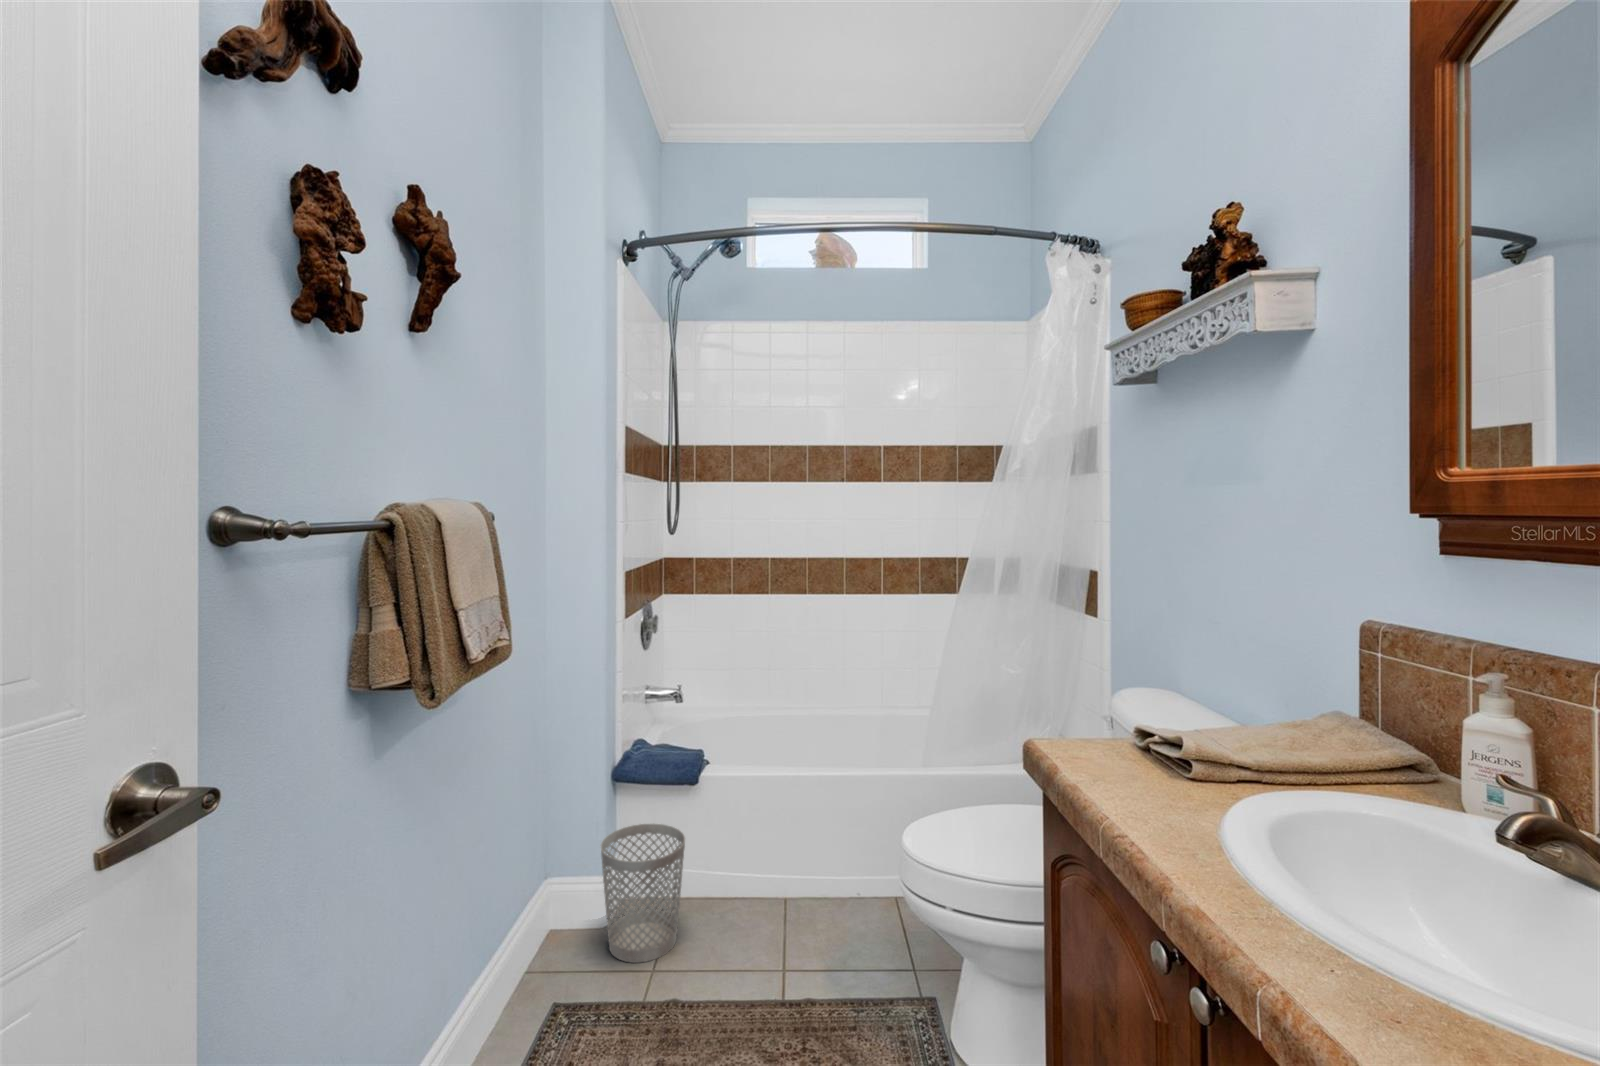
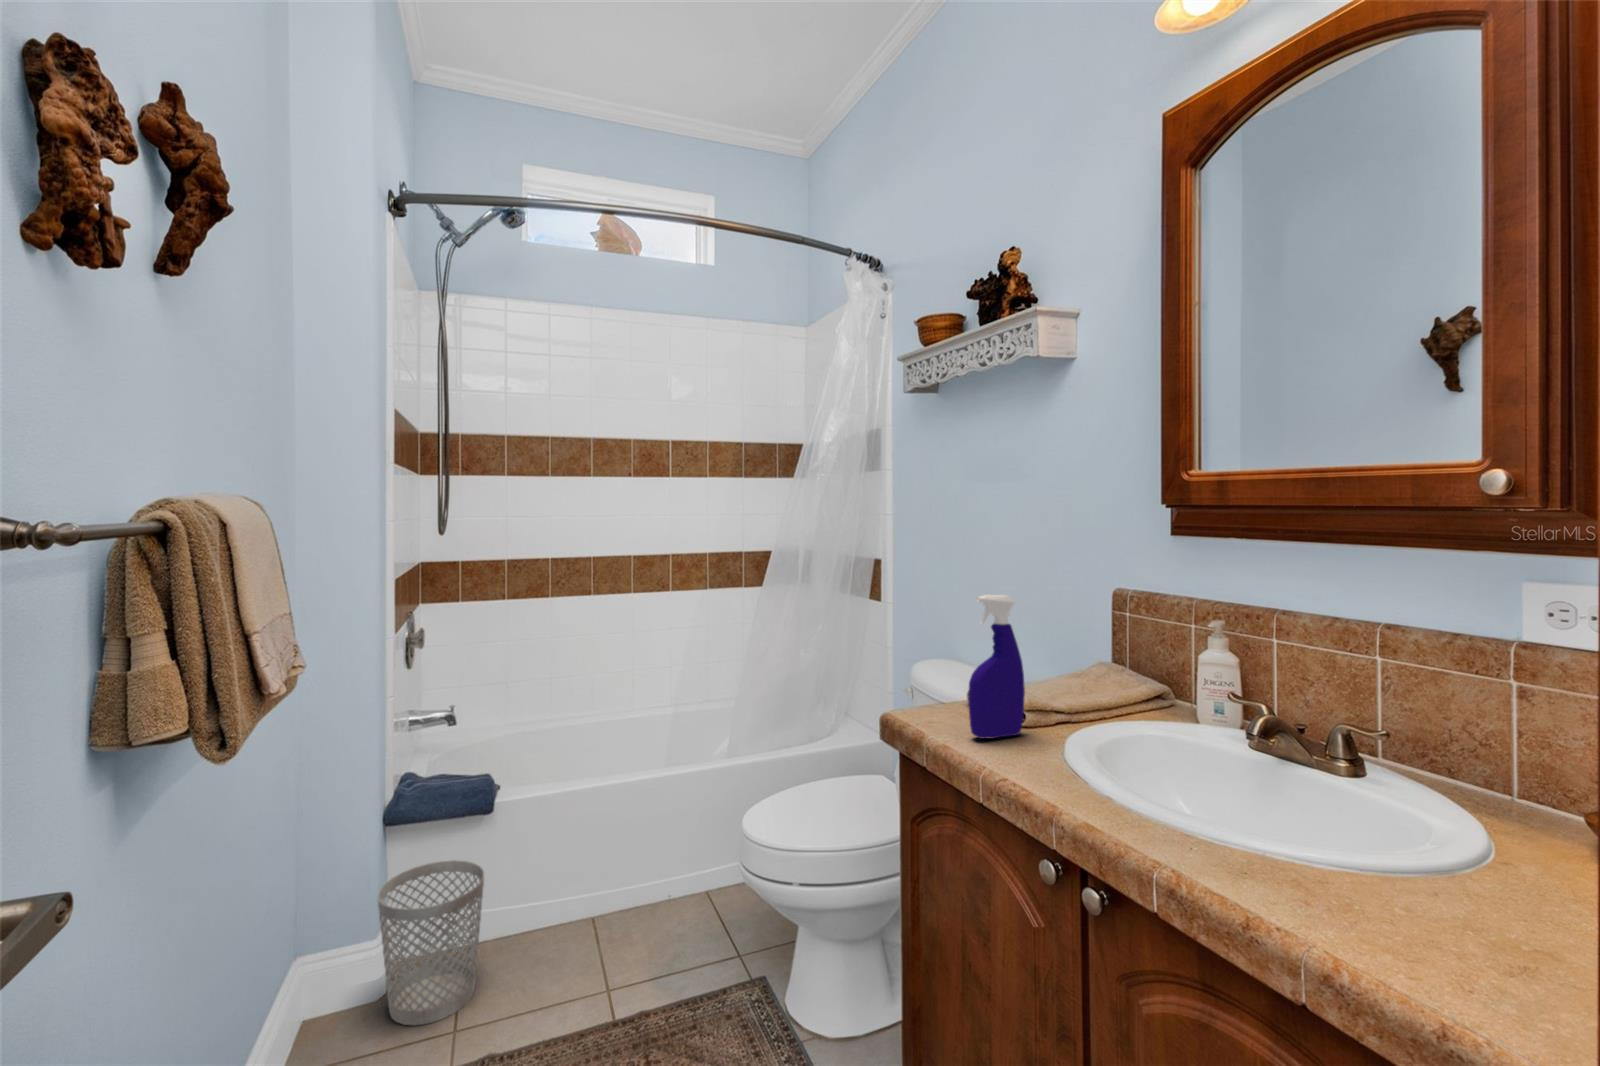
spray bottle: none [1111,621,1187,788] -> present [968,595,1025,738]

